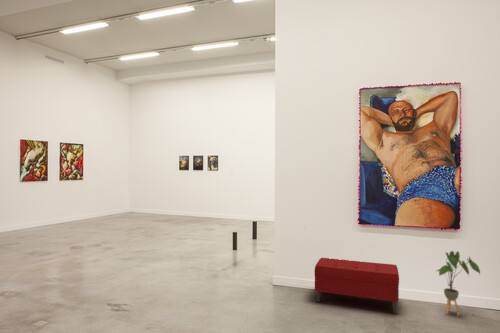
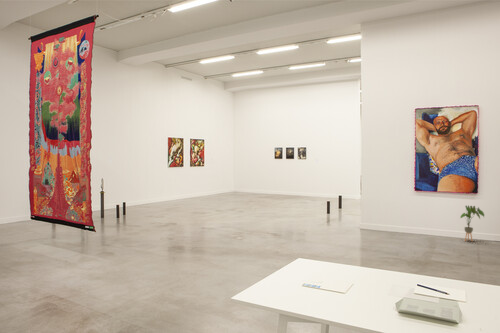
bench: present [315,258,399,313] -> none [386,211,438,240]

